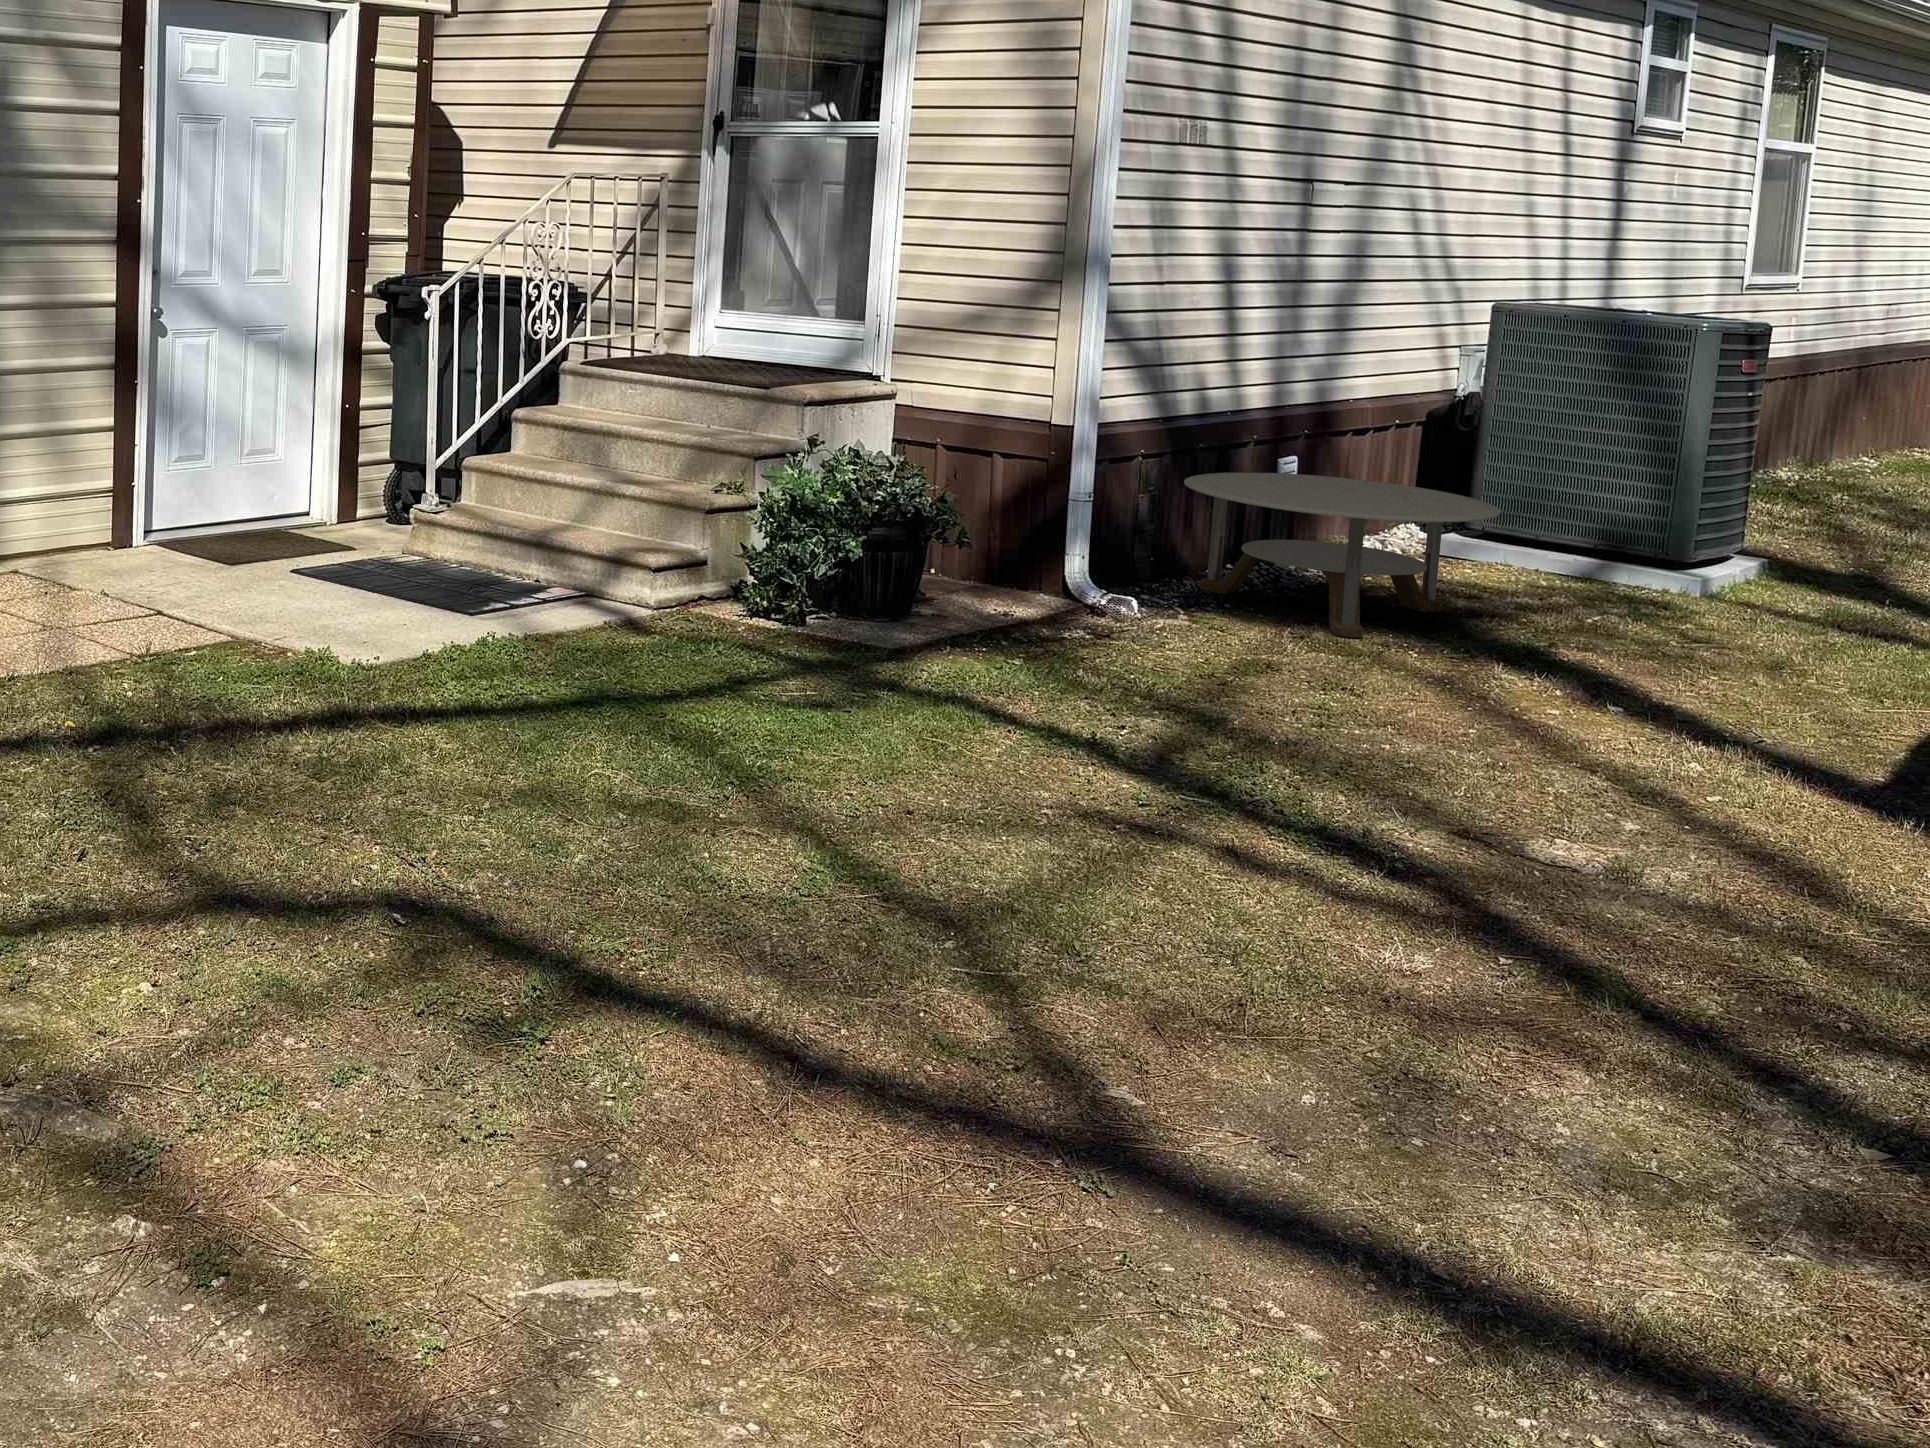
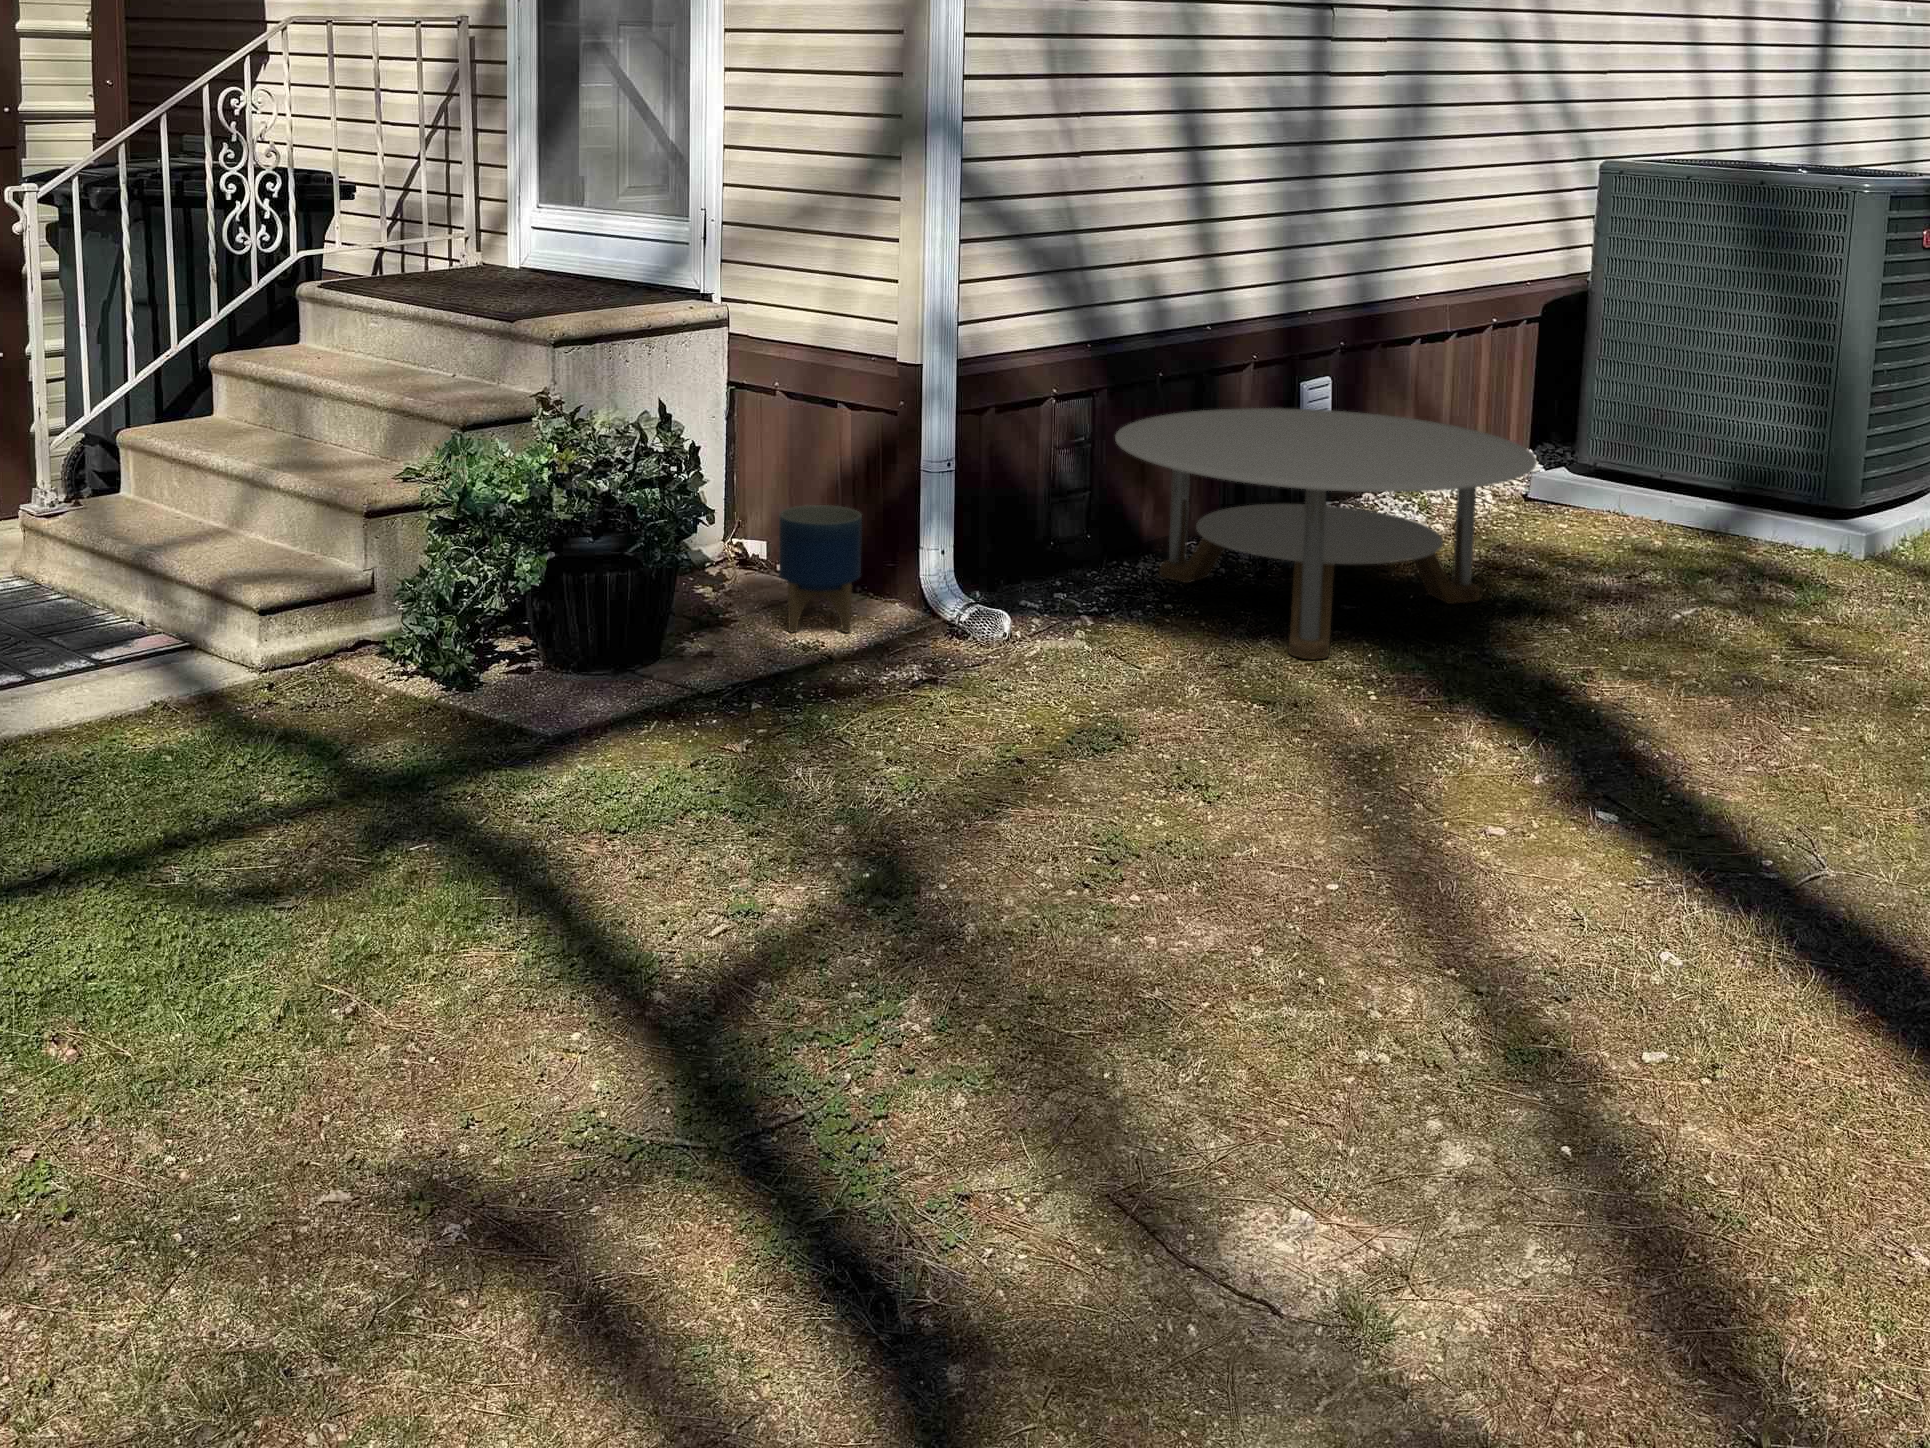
planter: none [967,524,1029,612] -> present [779,505,862,633]

